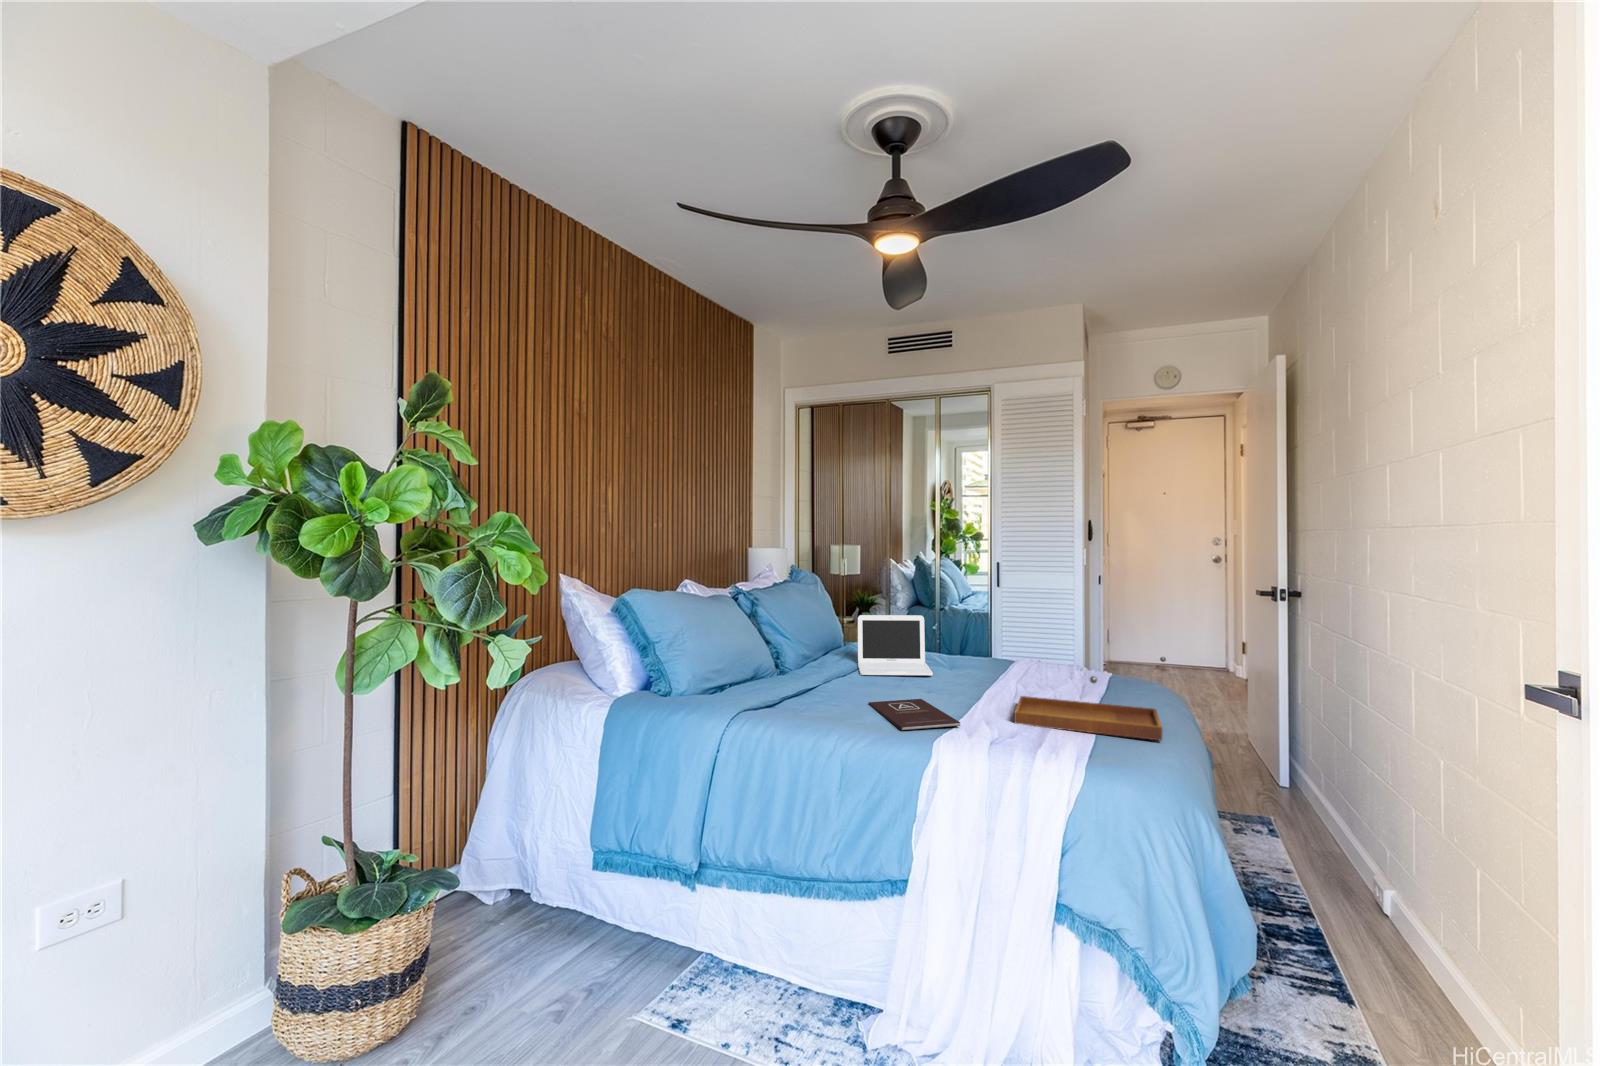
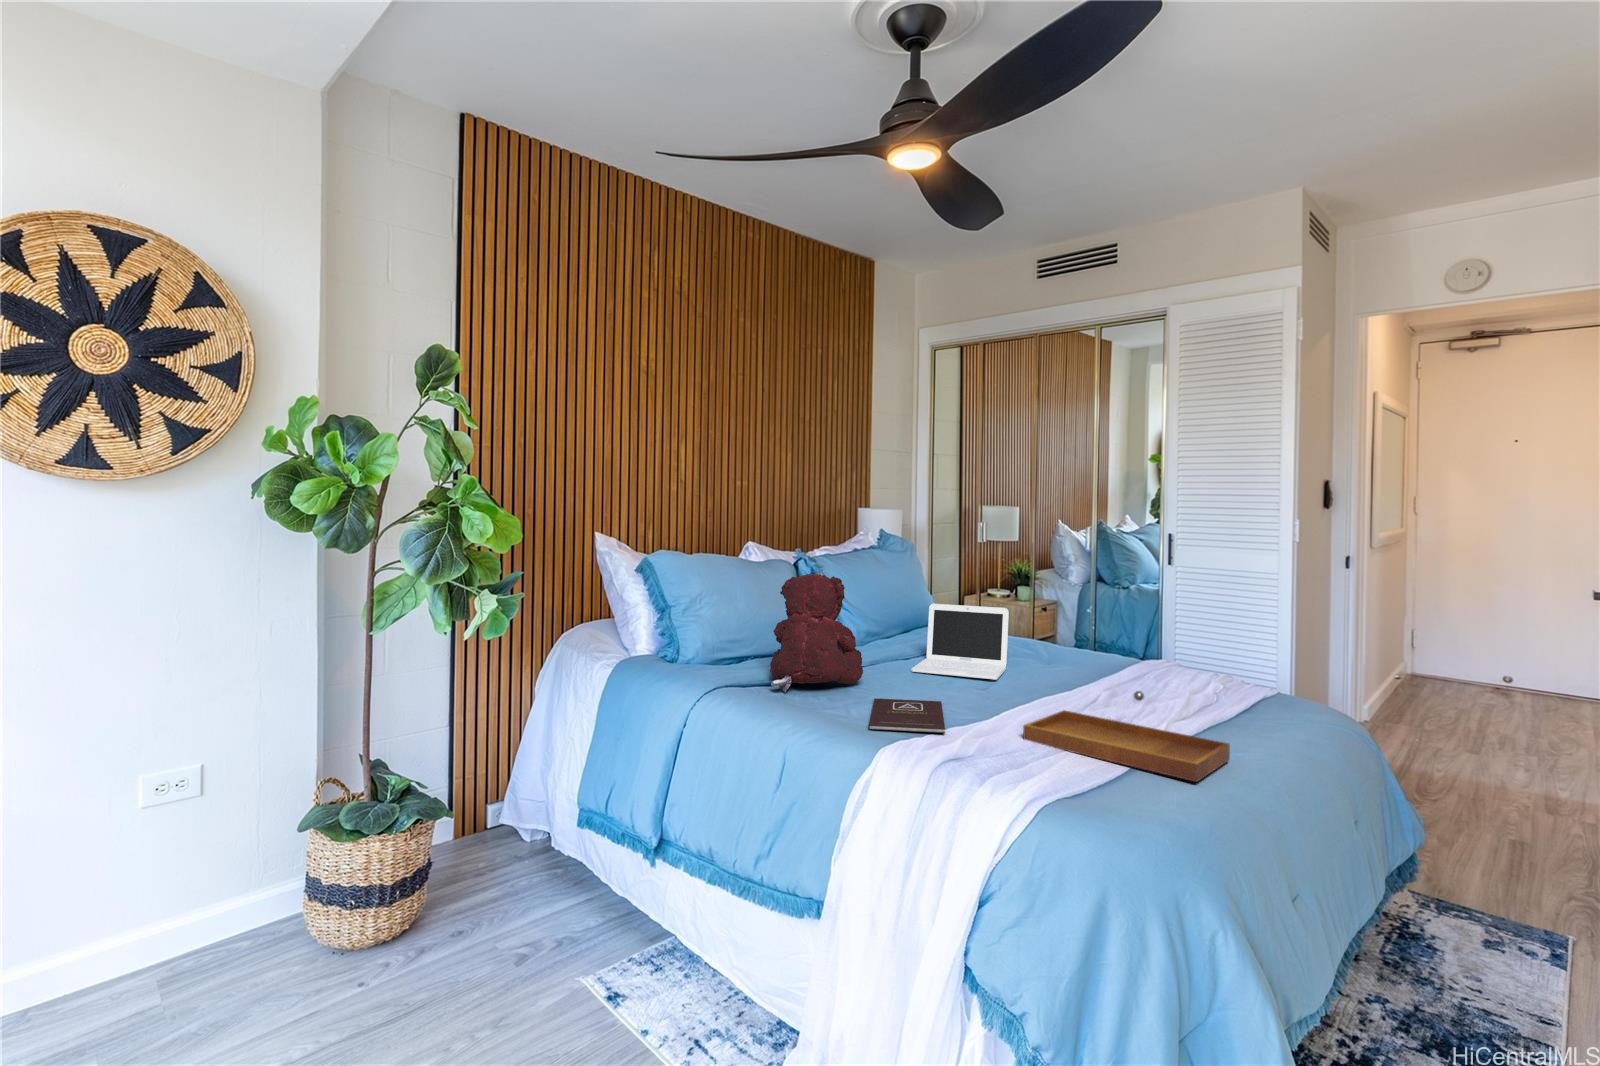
teddy bear: none [759,595,843,706] -> present [770,572,863,693]

